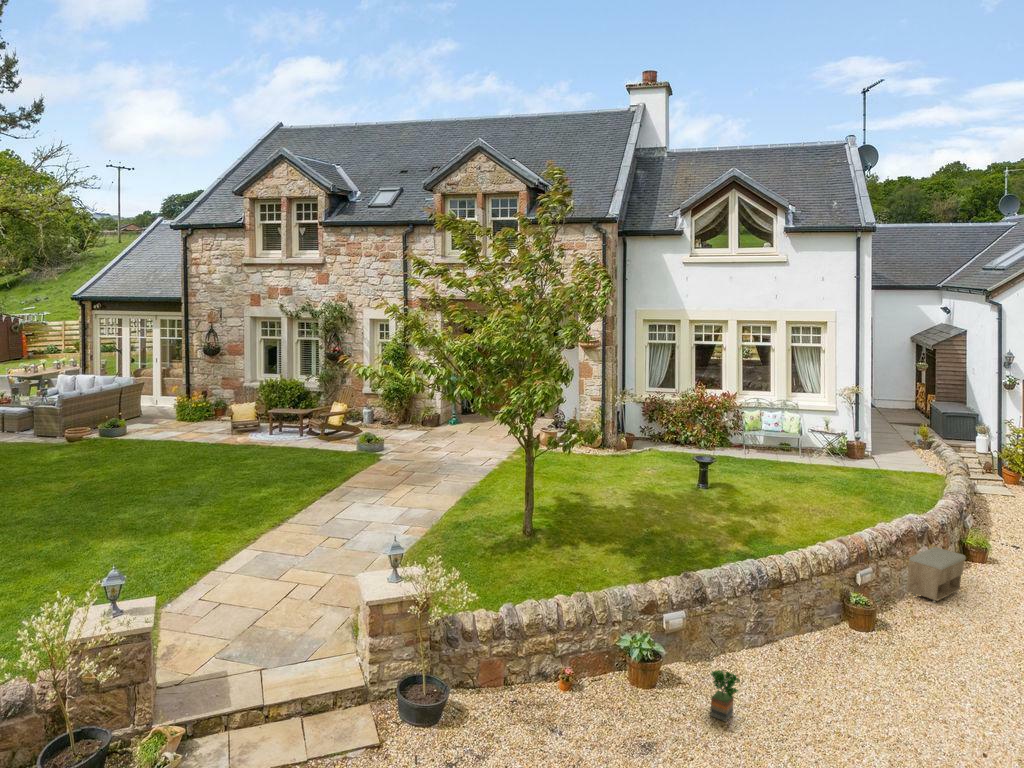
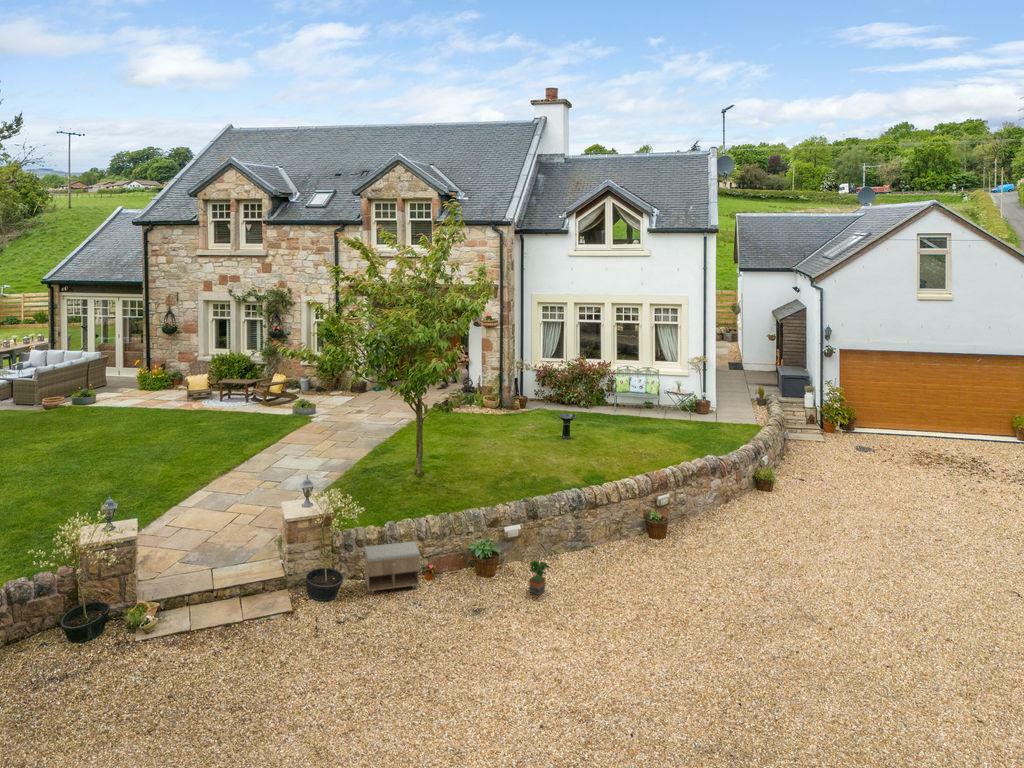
storage bench: present [906,547,966,603] -> present [365,541,420,593]

